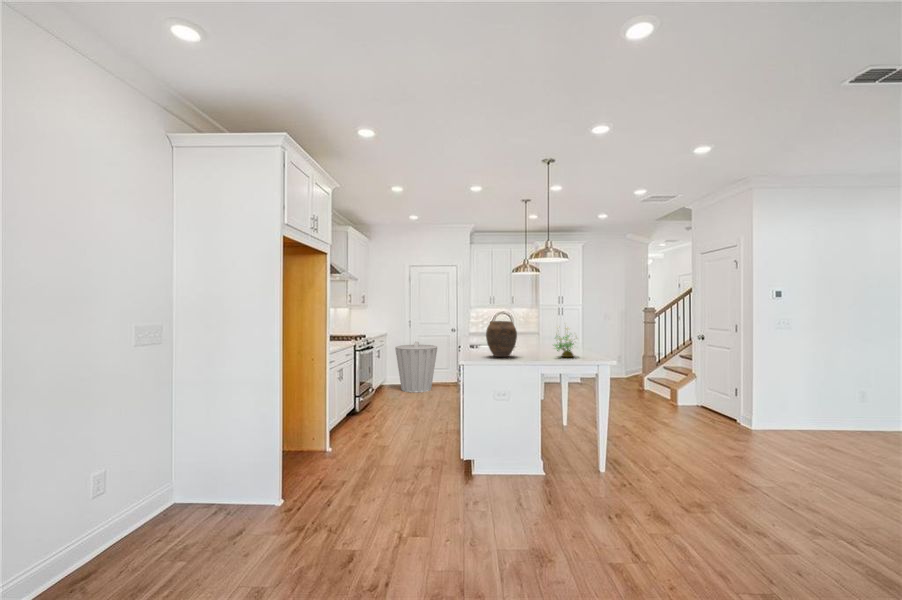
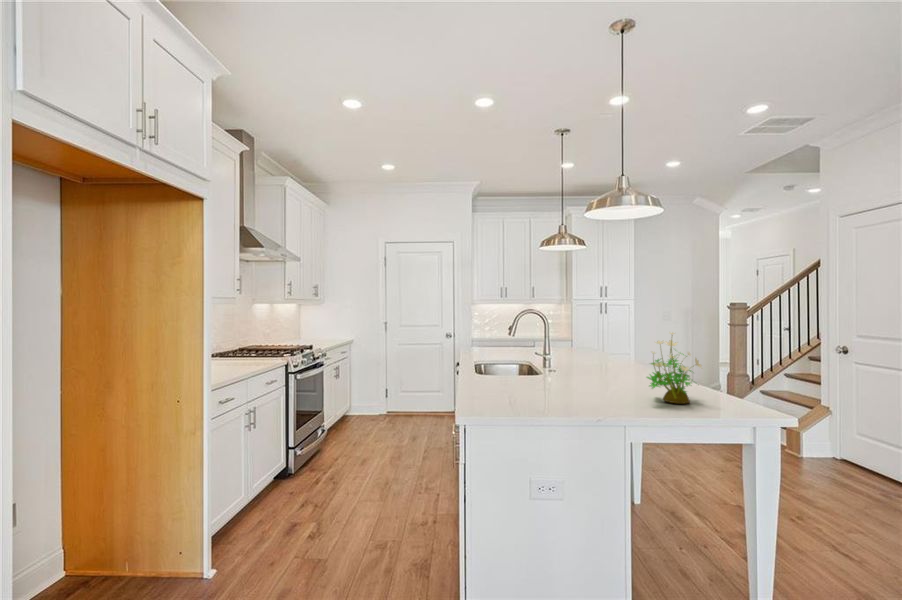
vase: present [486,321,517,357] -> none [510,328,572,401]
trash can: present [395,342,437,392] -> none [363,353,426,429]

